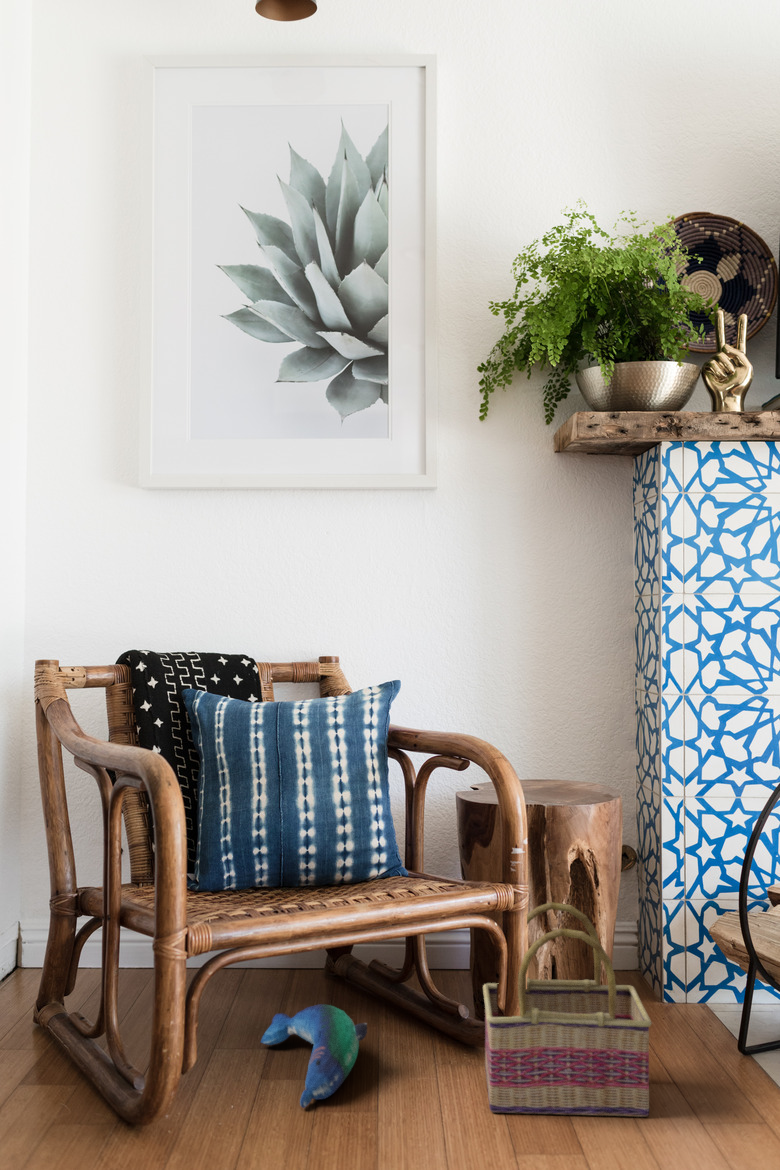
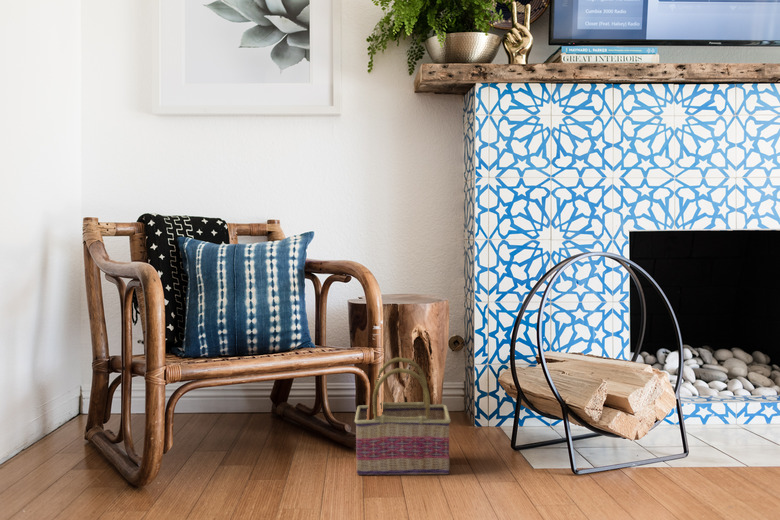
plush toy: present [261,1004,367,1108] -> none [228,422,289,475]

